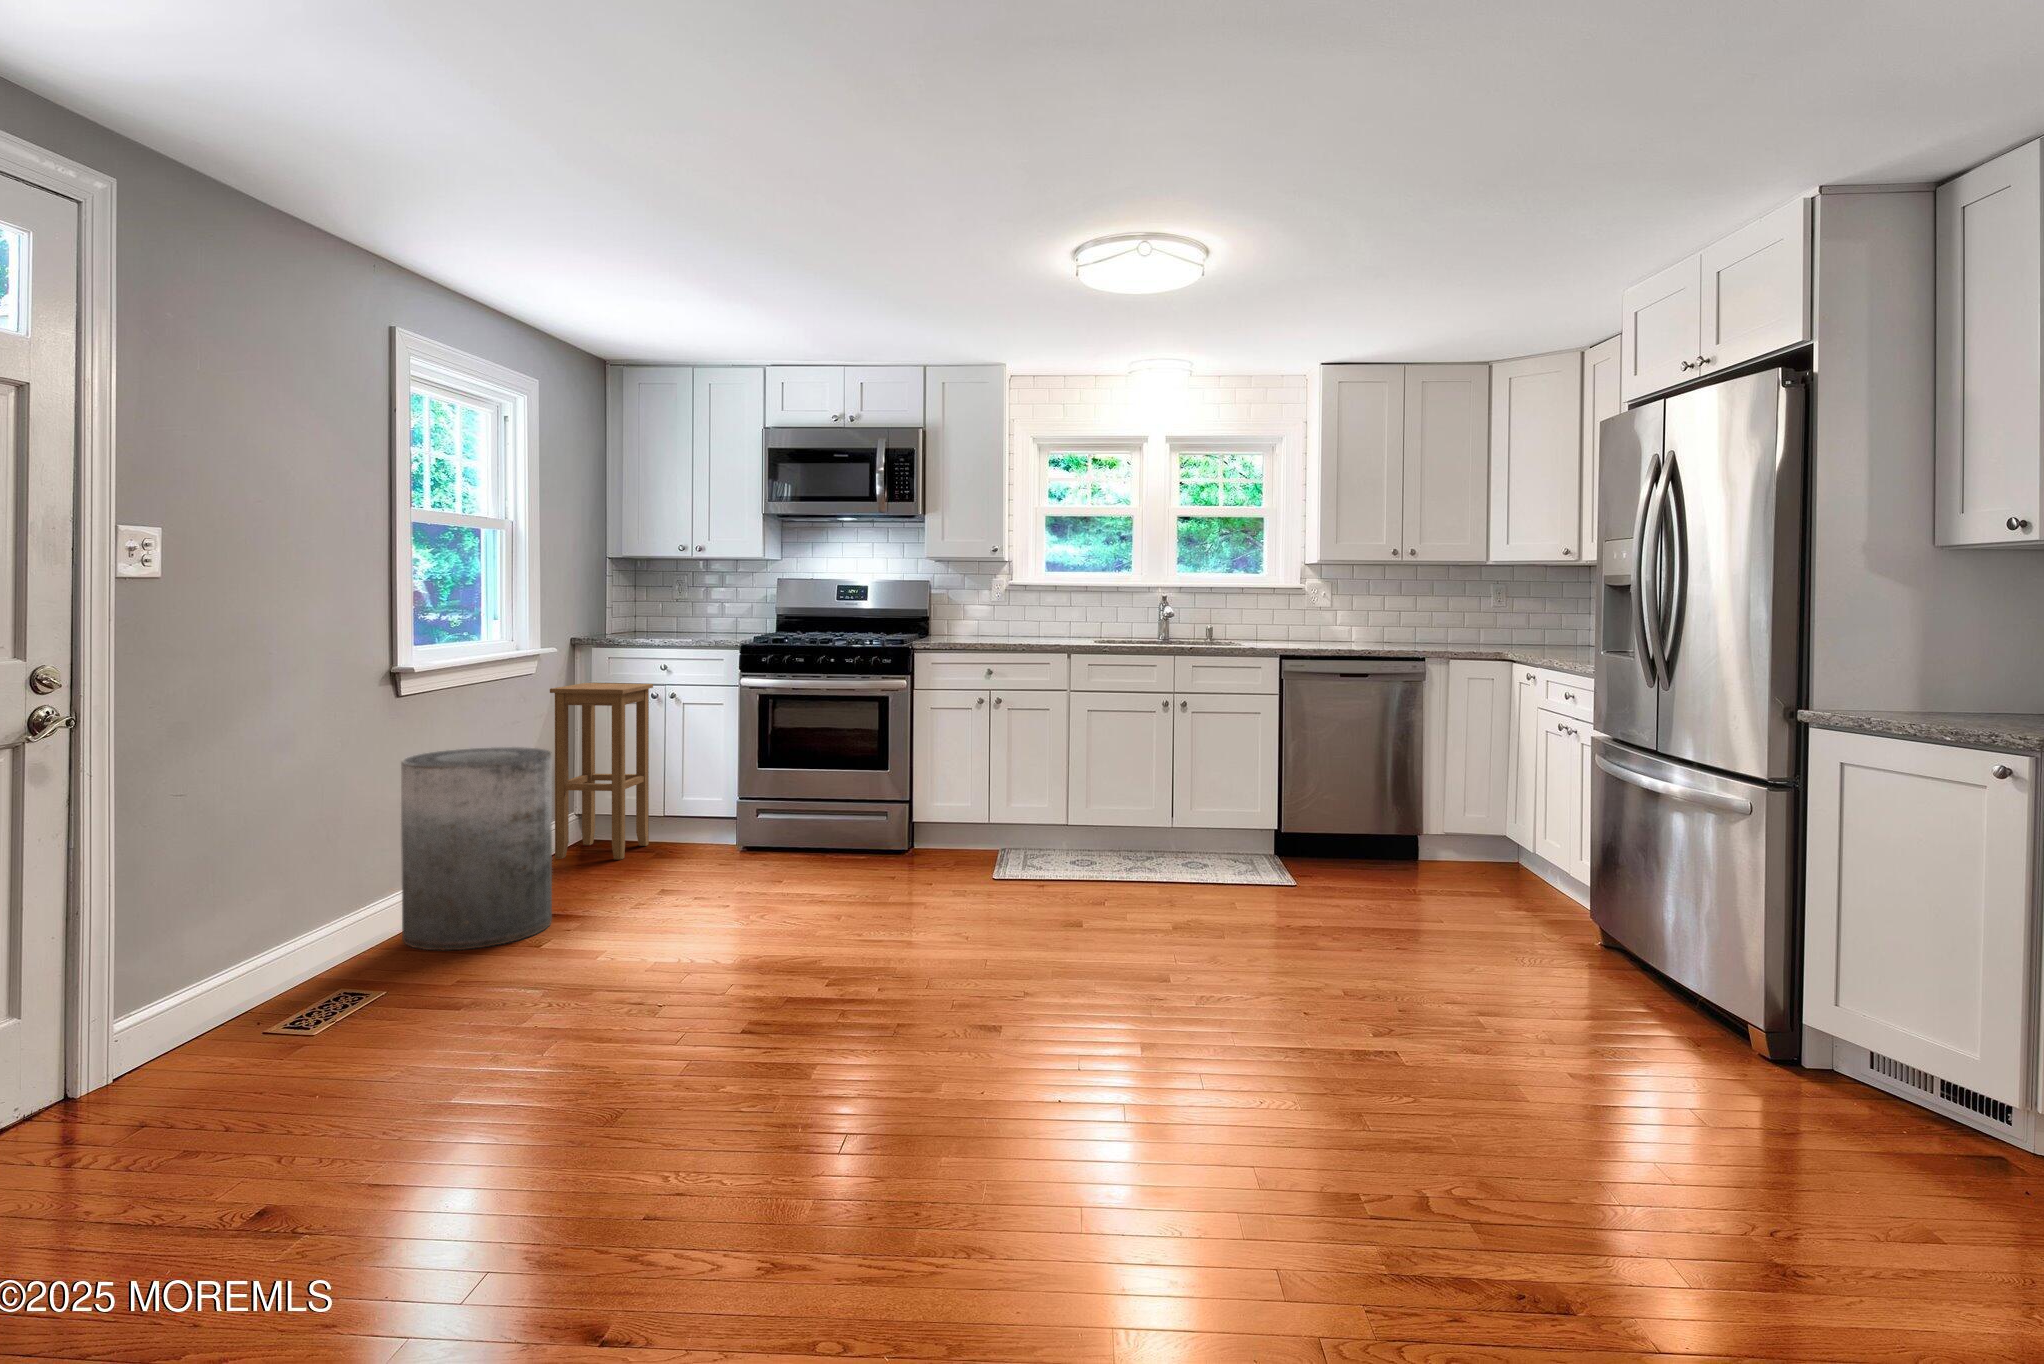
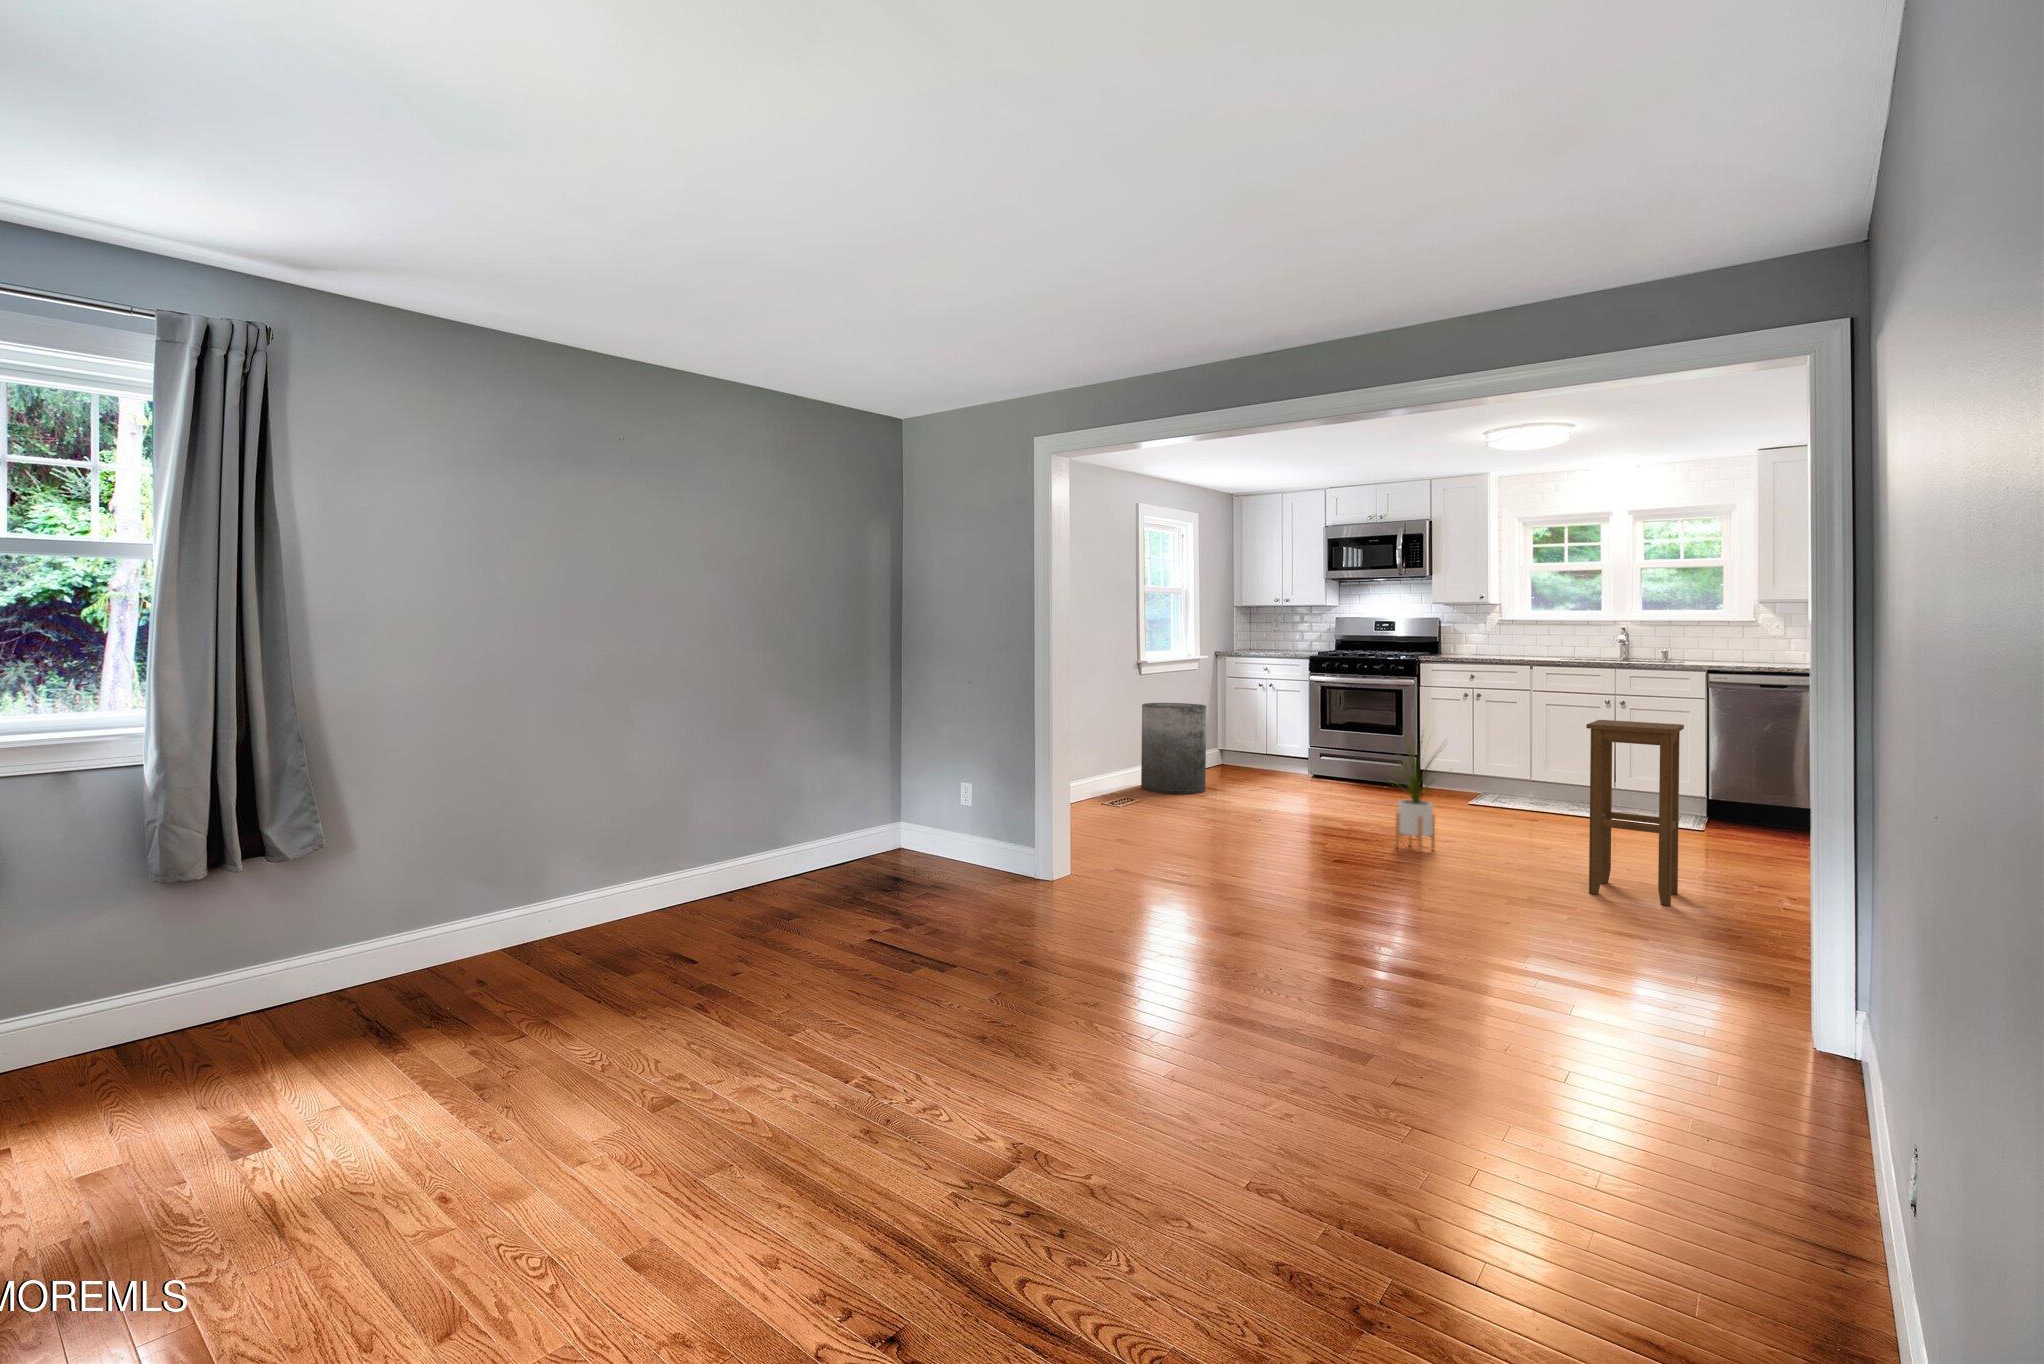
stool: present [550,683,653,860] -> present [1586,720,1684,906]
house plant: none [941,793,1074,1054] -> present [1395,736,1441,852]

